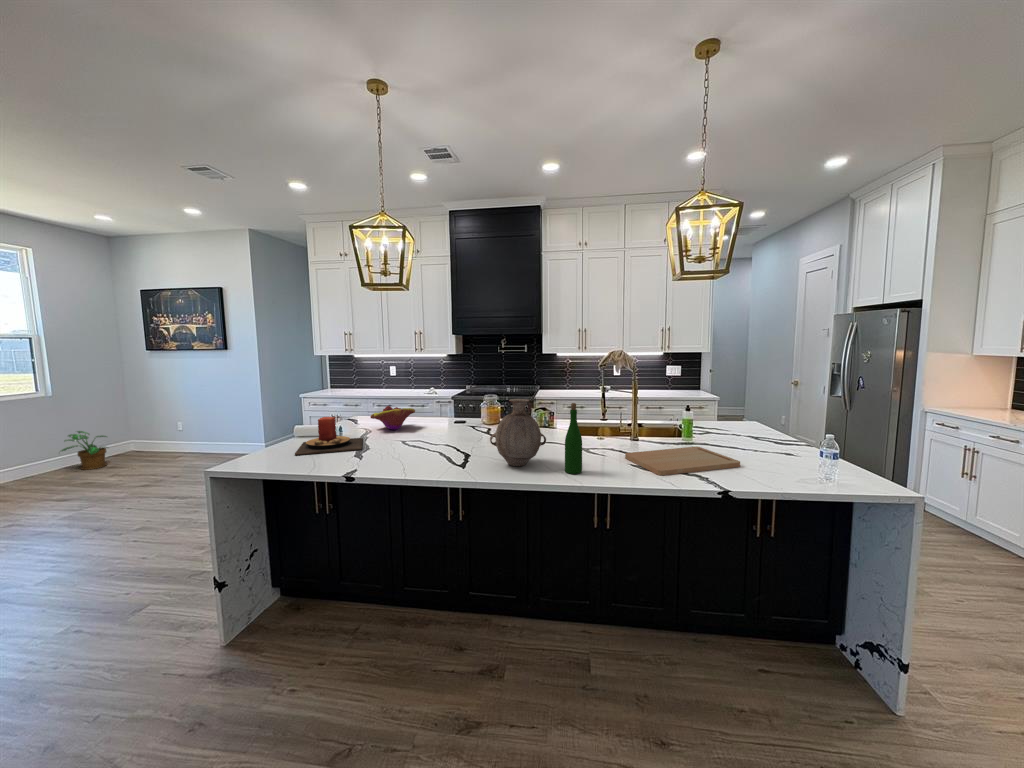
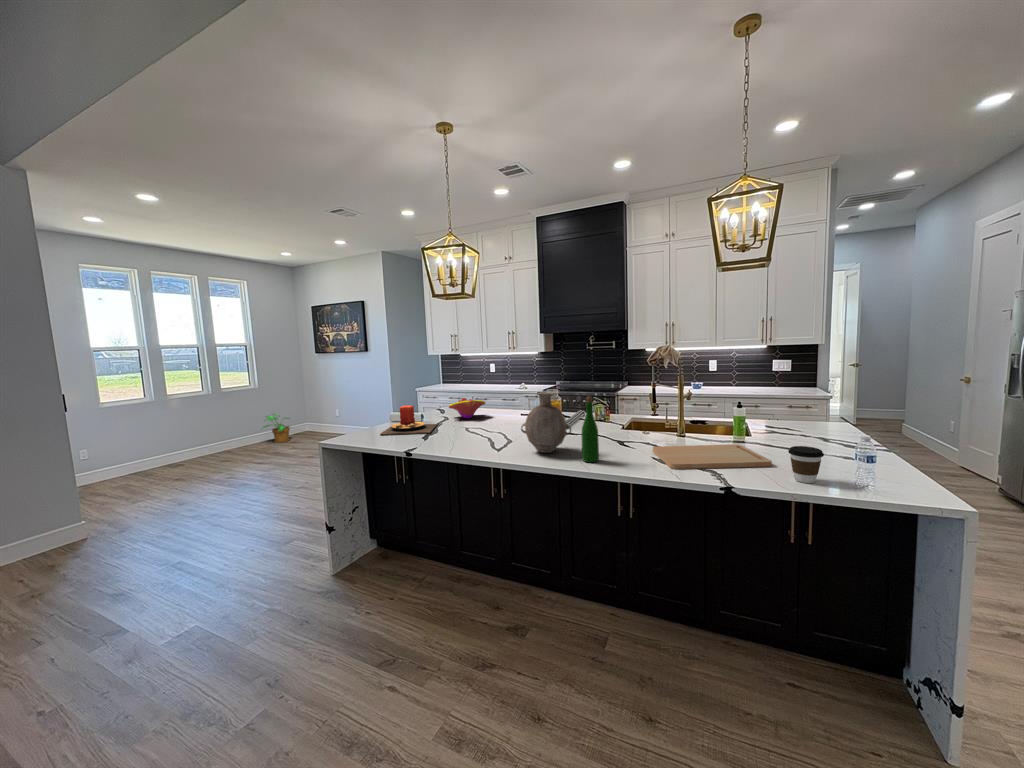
coffee cup: none [765,447,797,481] -> present [788,446,824,483]

